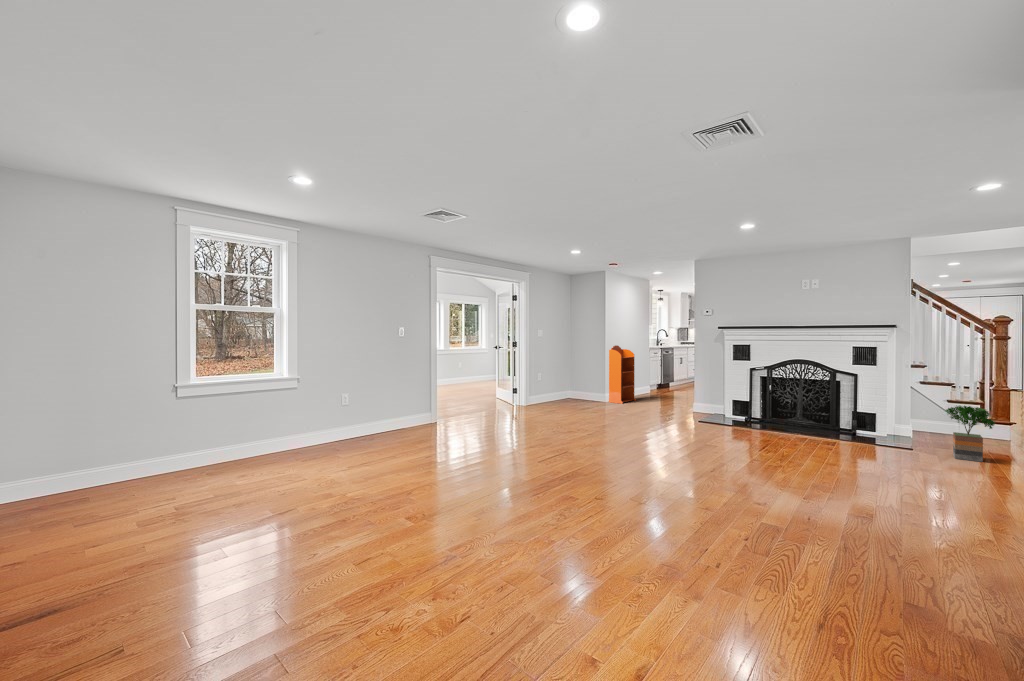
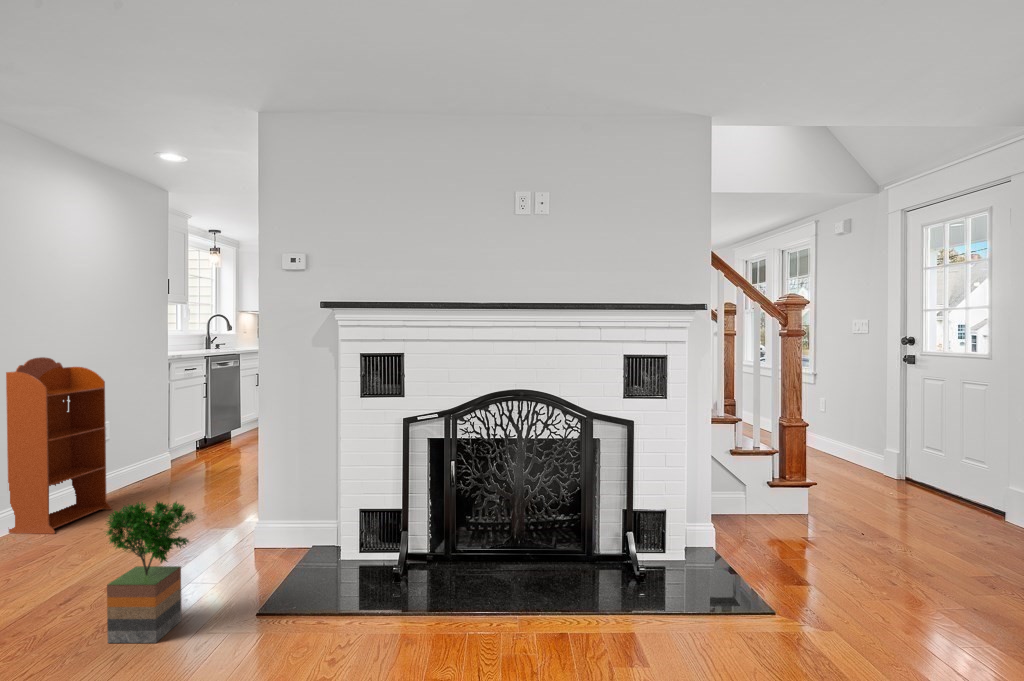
potted tree: present [946,406,995,462] -> present [106,502,196,643]

